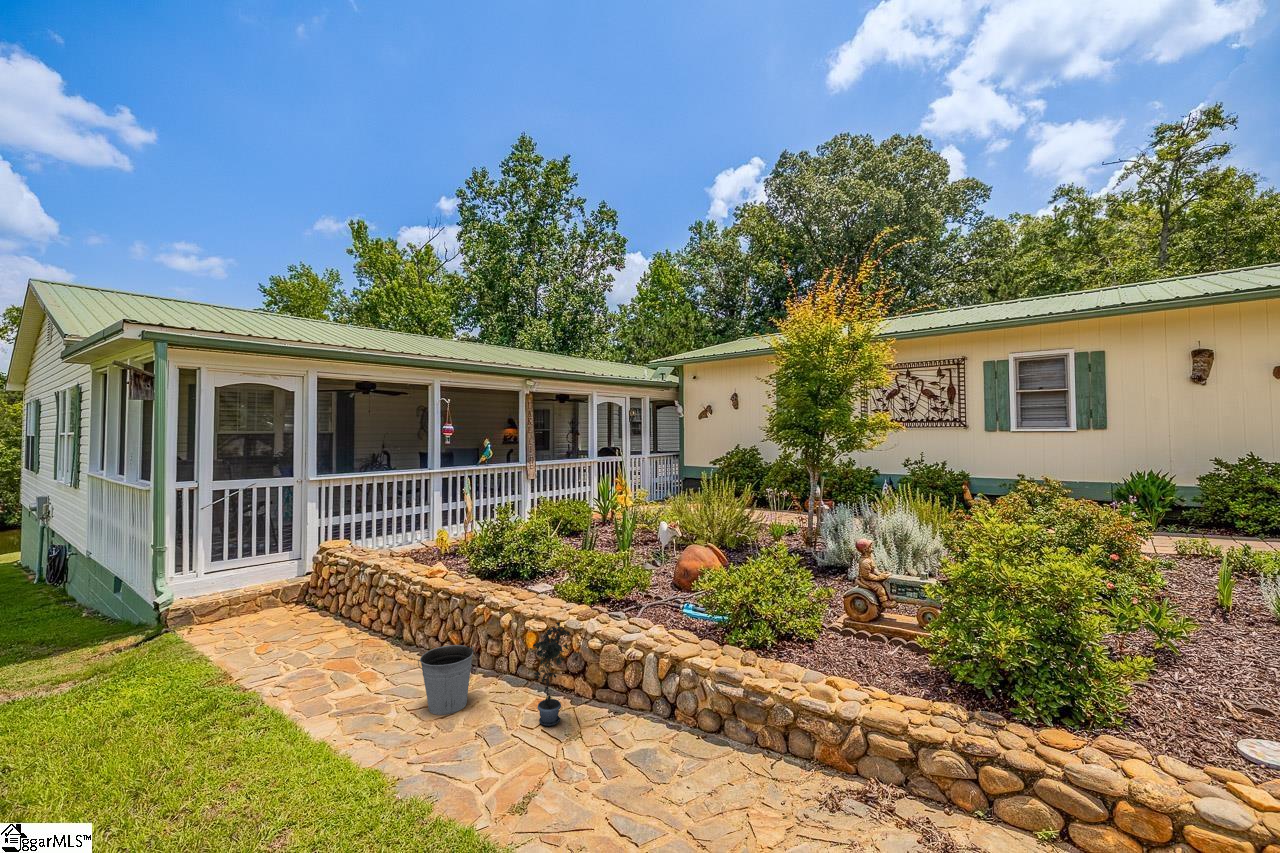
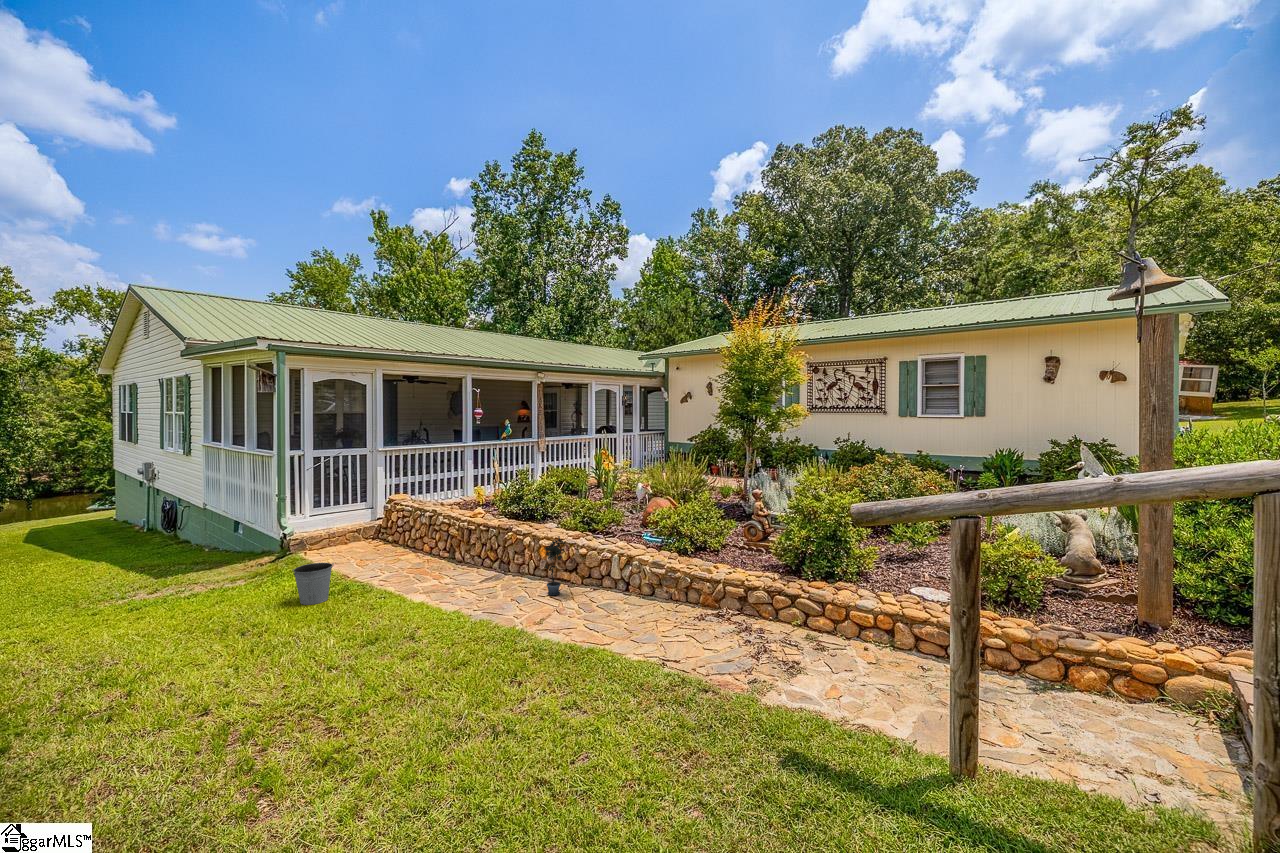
bucket: present [418,645,474,715] -> present [292,563,334,605]

